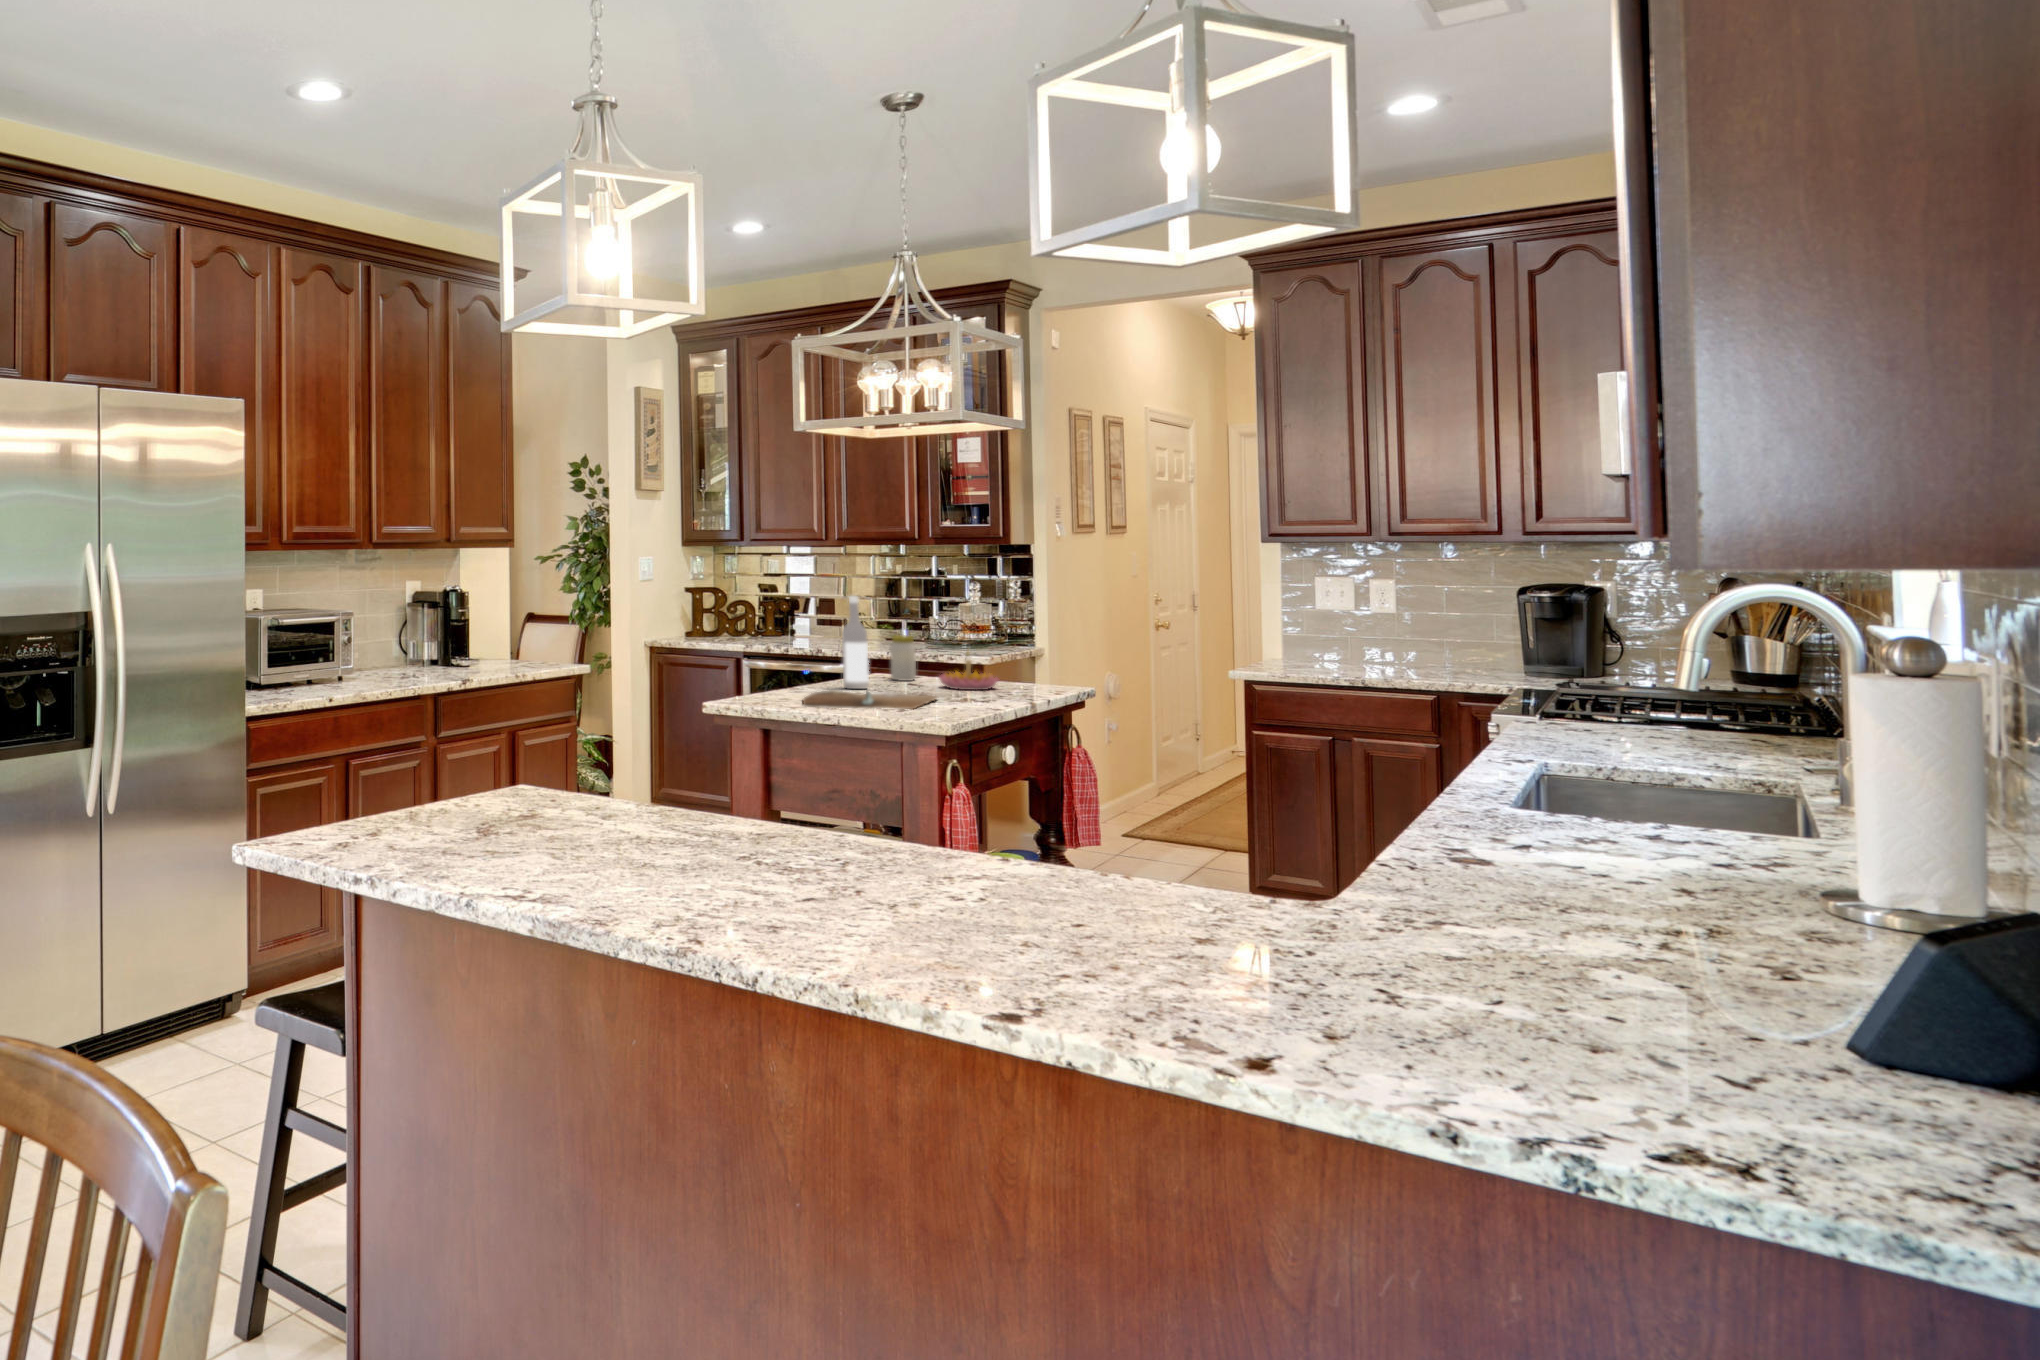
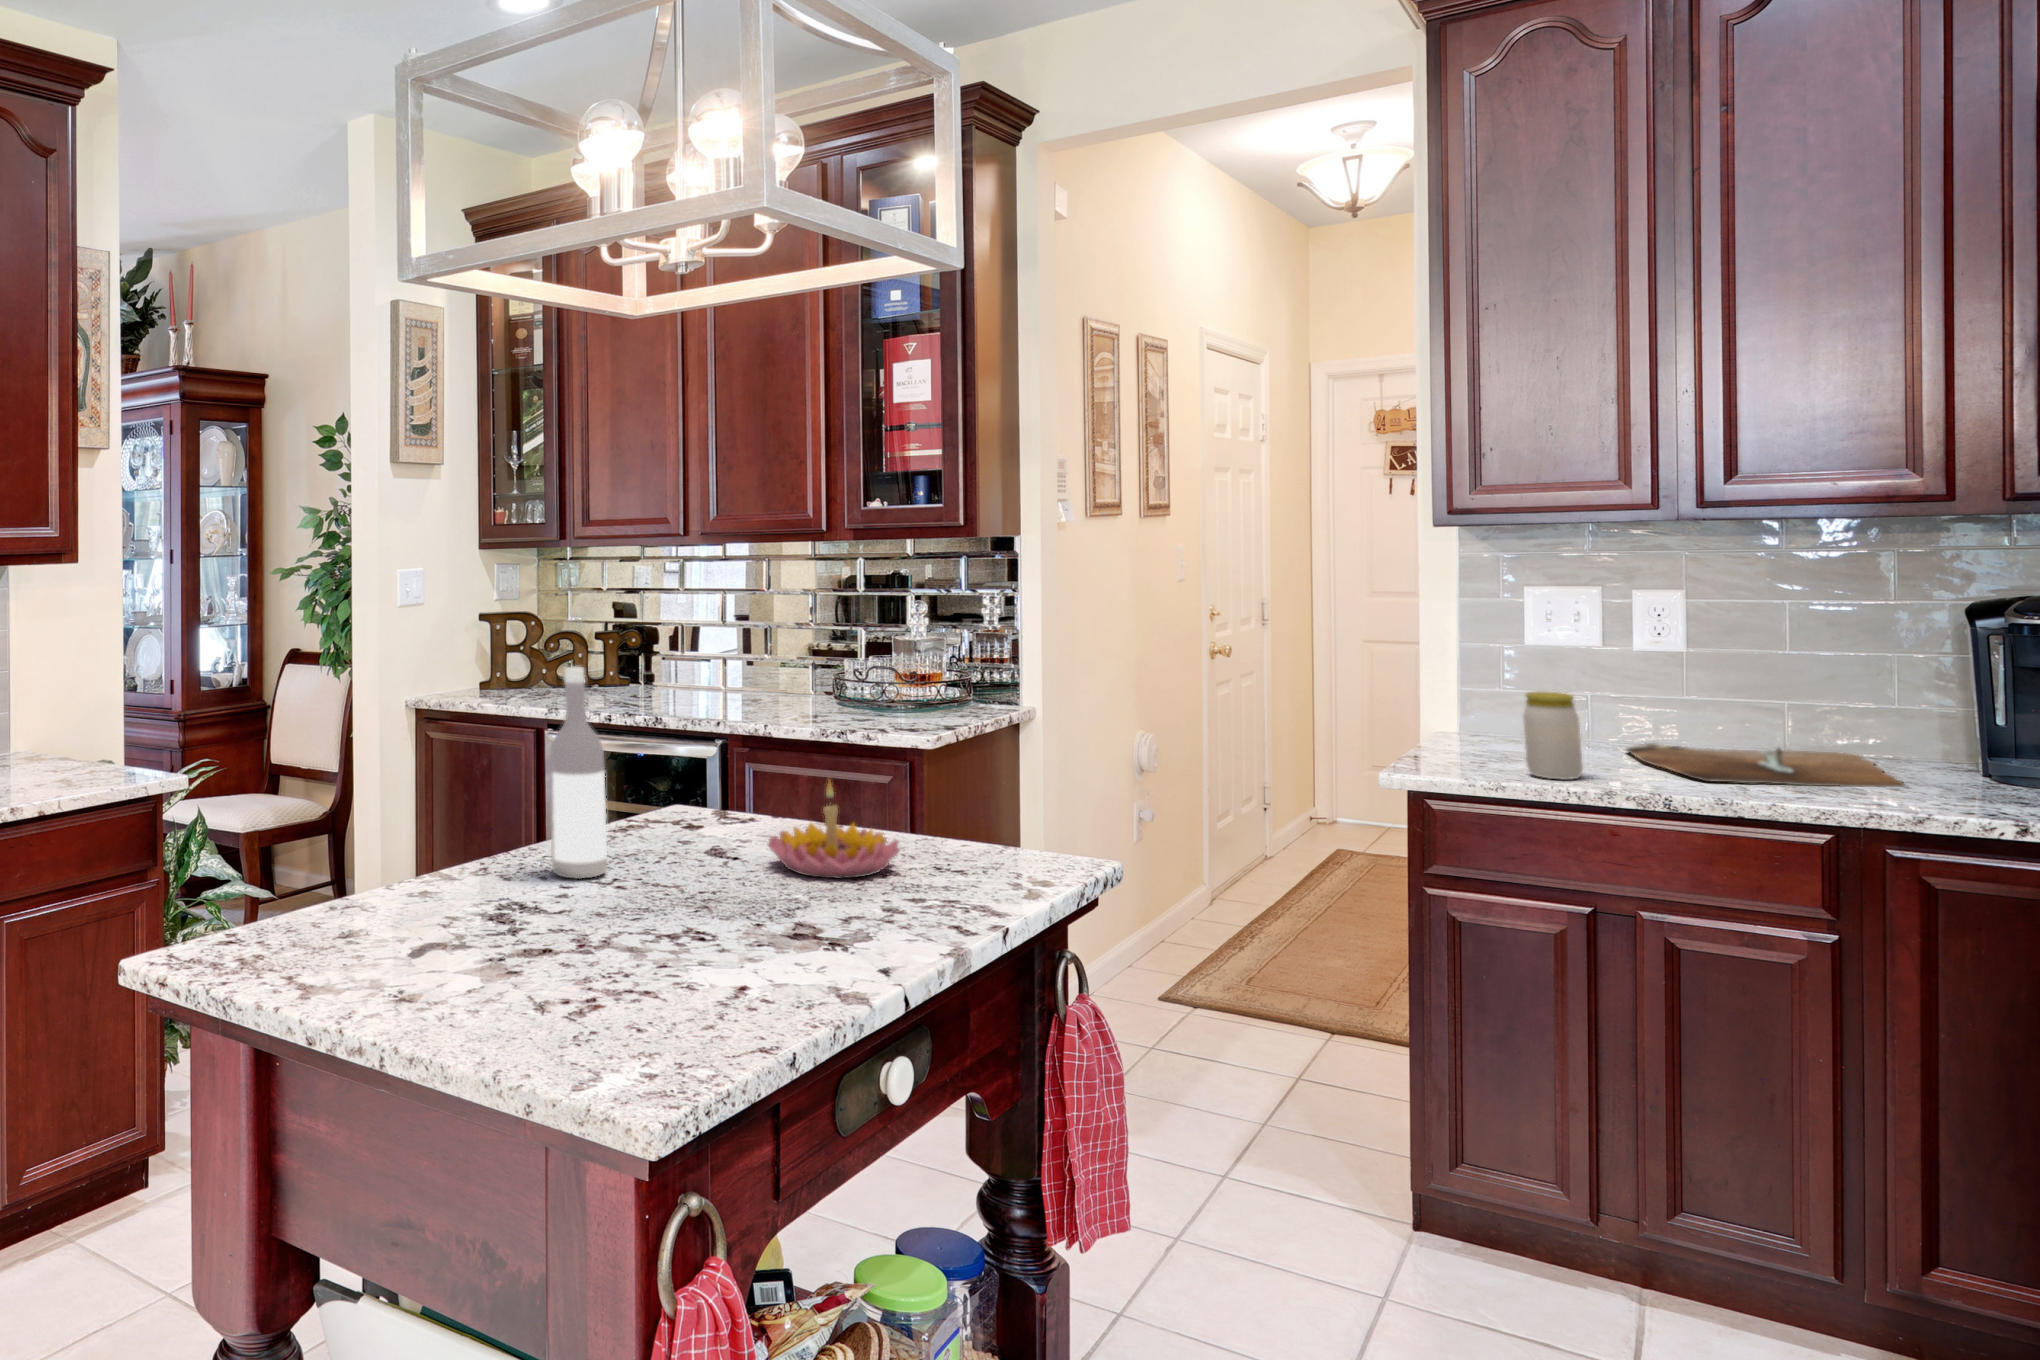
jar: present [890,635,916,681] -> present [1523,691,1583,780]
cutting board: present [803,690,937,709] -> present [1627,743,1905,787]

